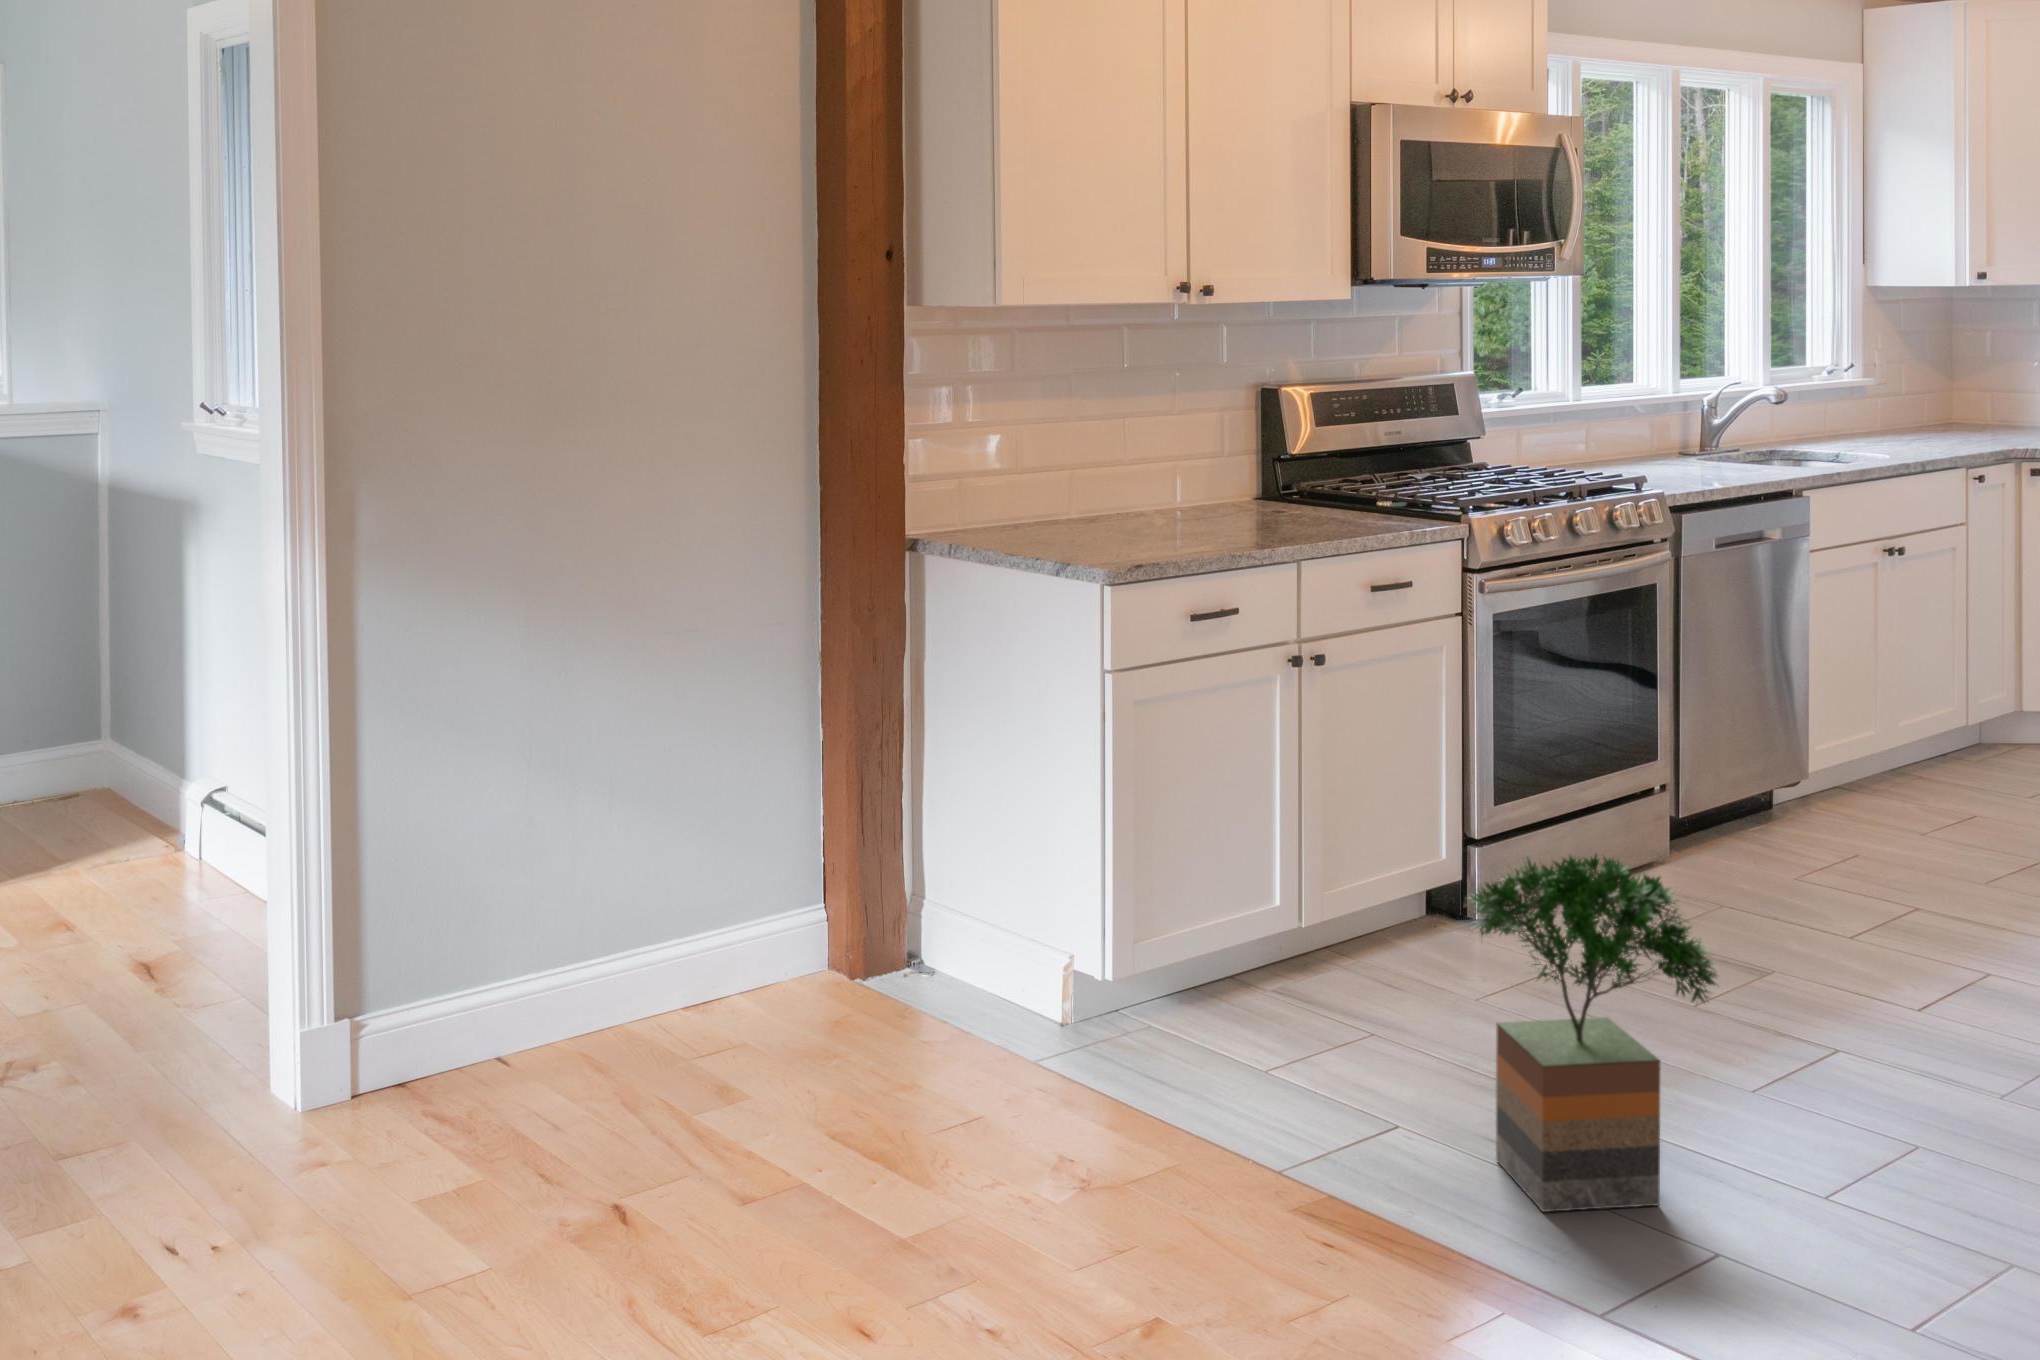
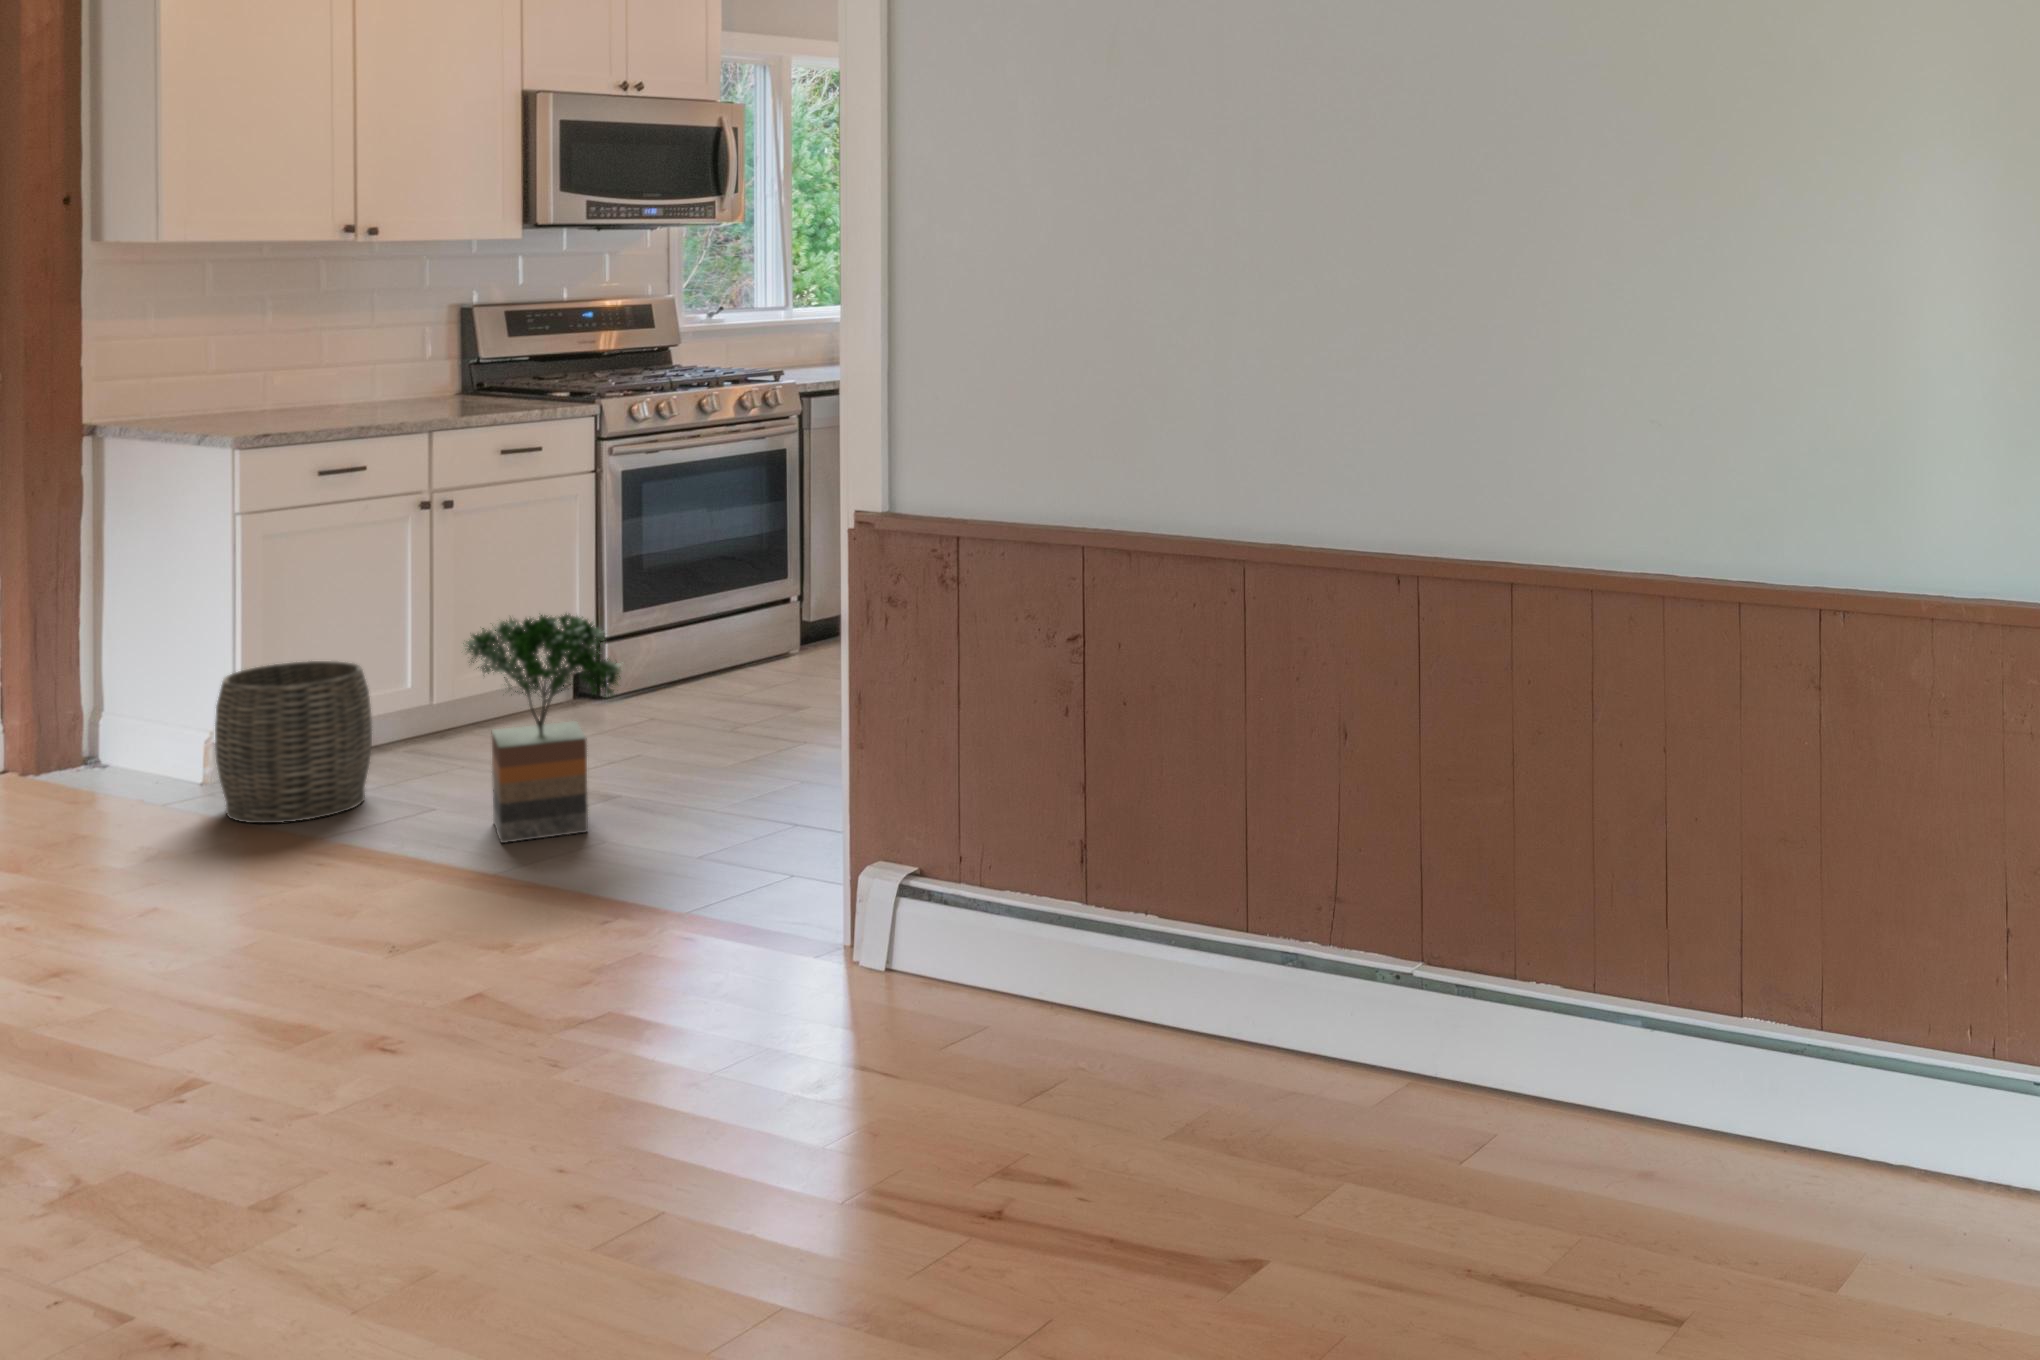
woven basket: none [1104,878,1292,1118] -> present [215,661,372,823]

